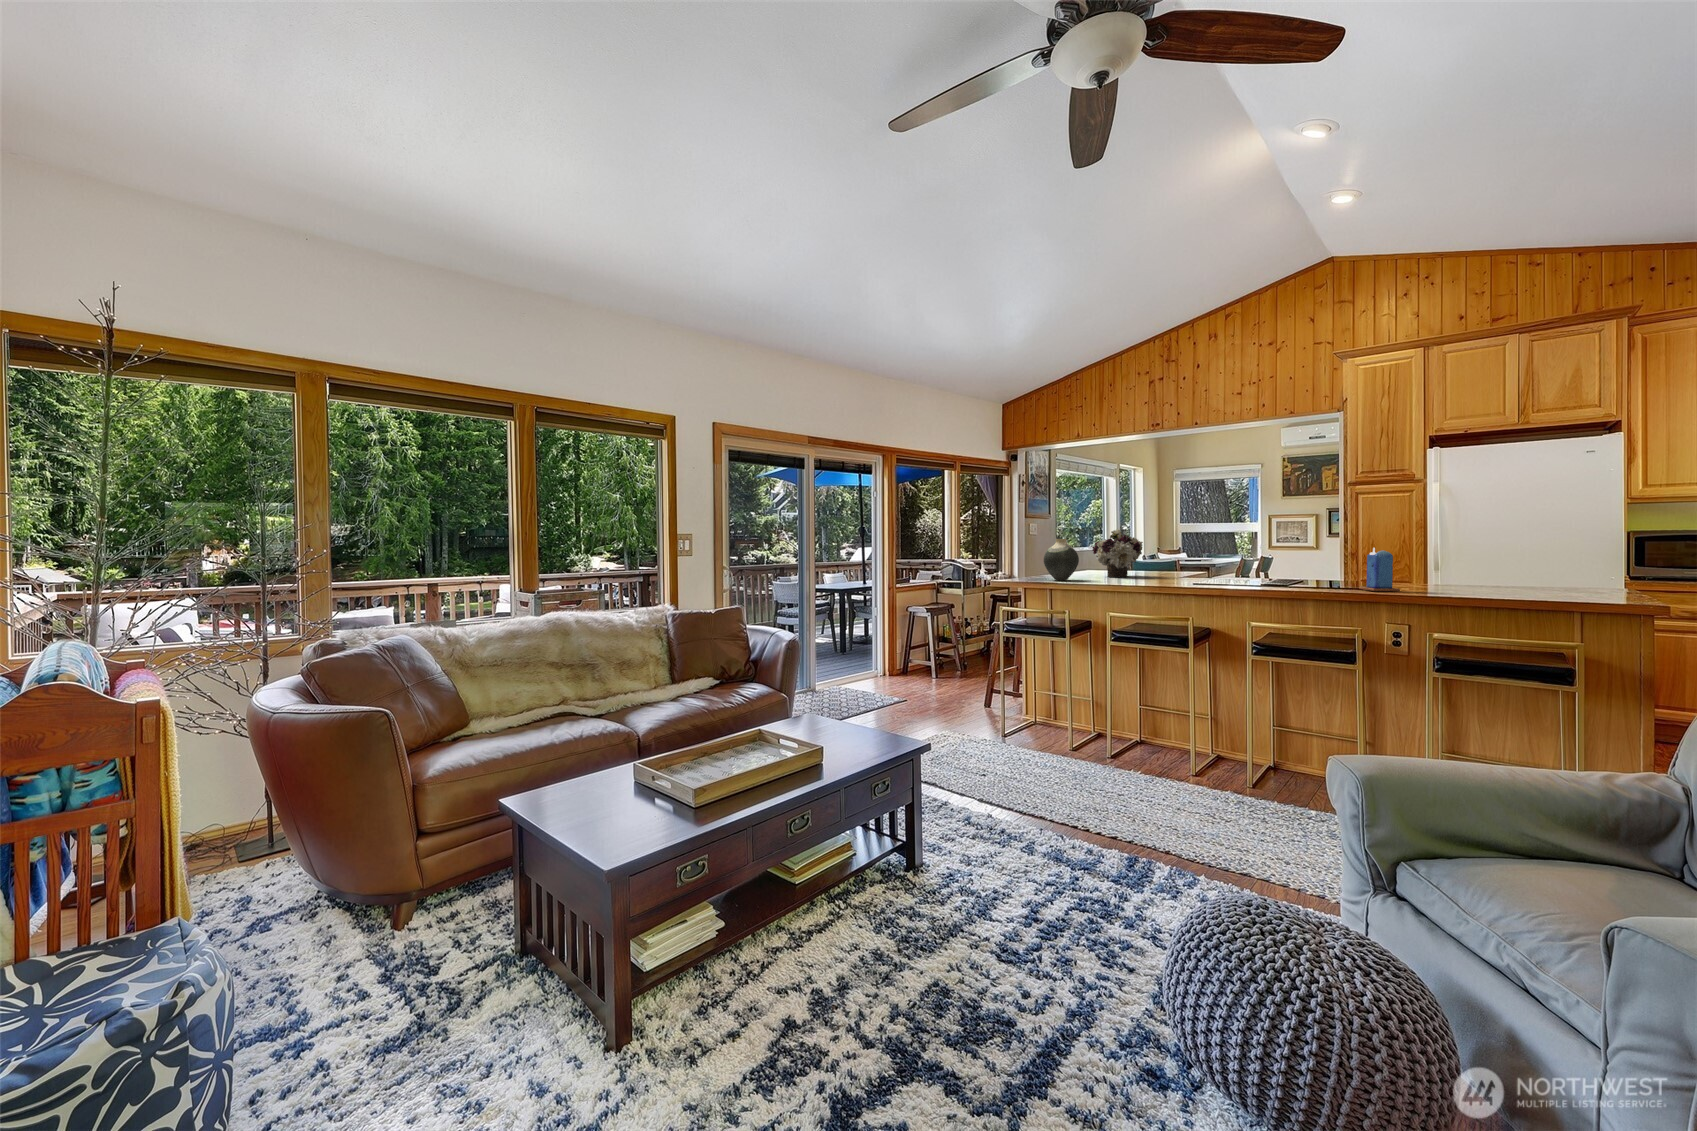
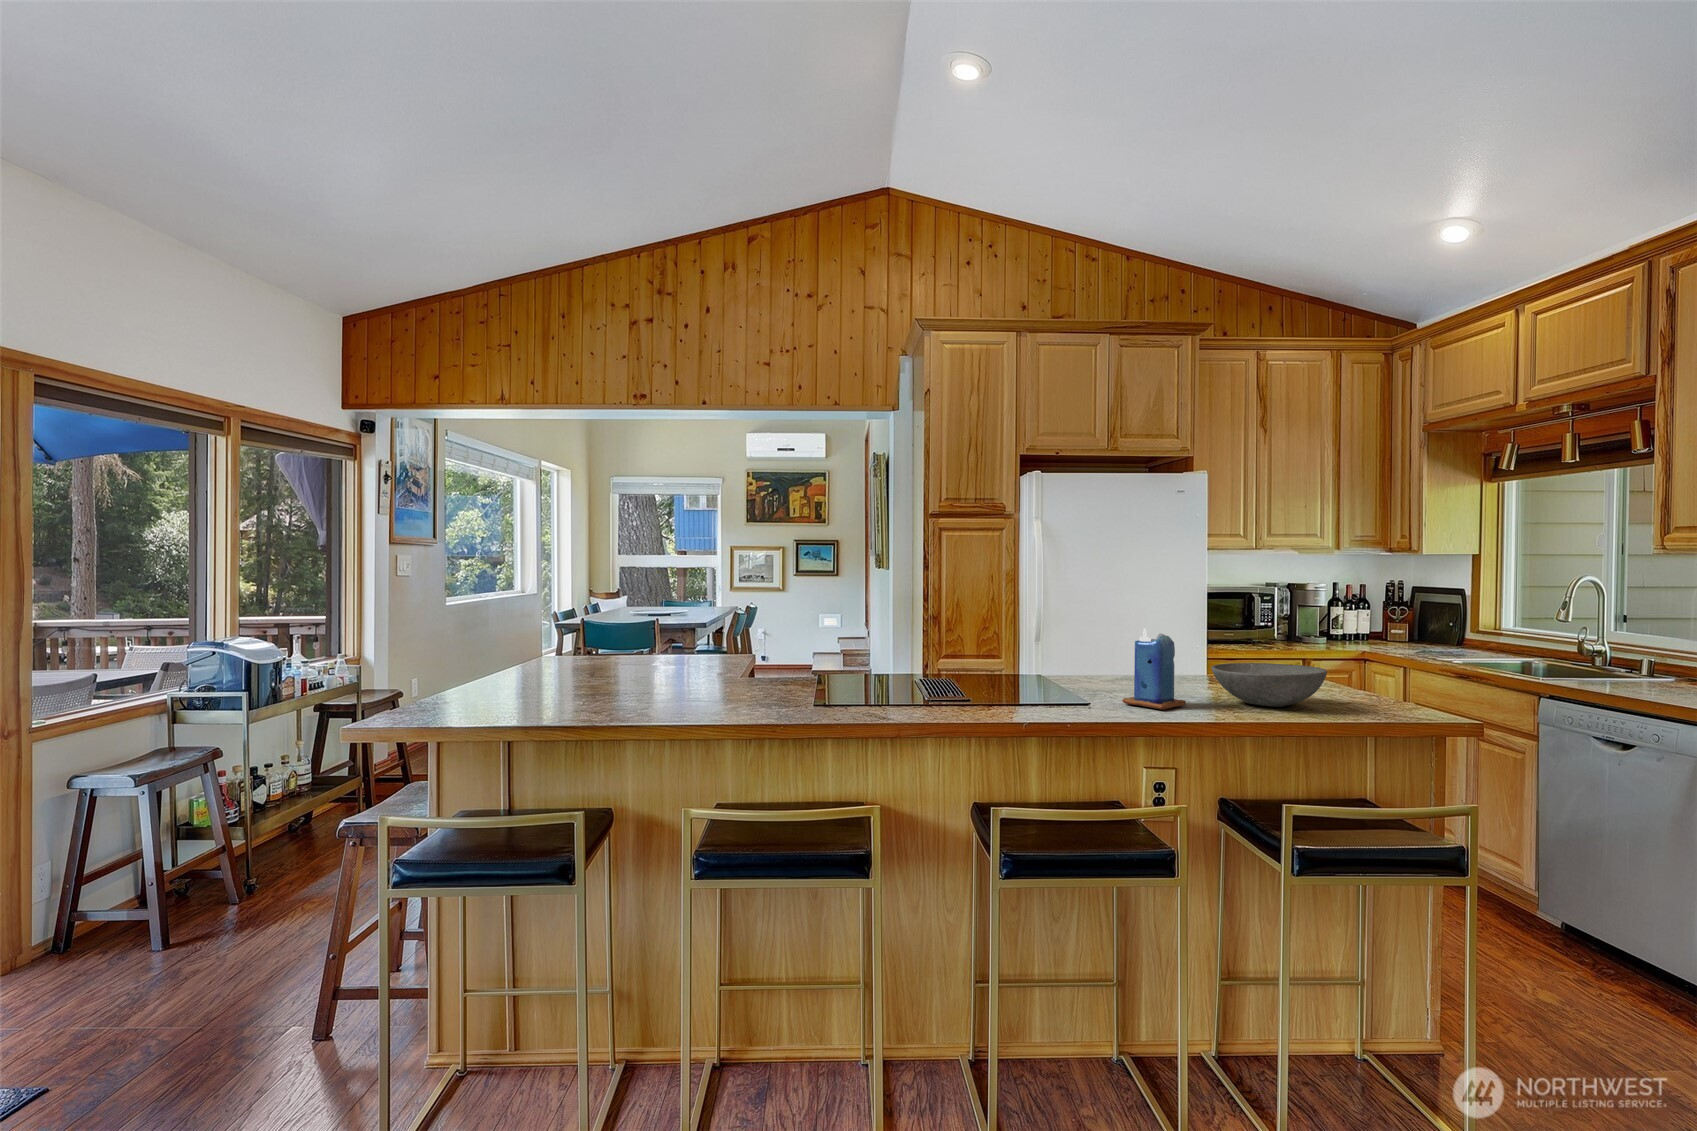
flower arrangement: present [1092,529,1143,577] -> none [590,580,697,684]
vase: present [1044,539,1079,580] -> none [498,608,587,712]
bowl: none [1427,571,1509,594] -> present [1211,663,1327,707]

